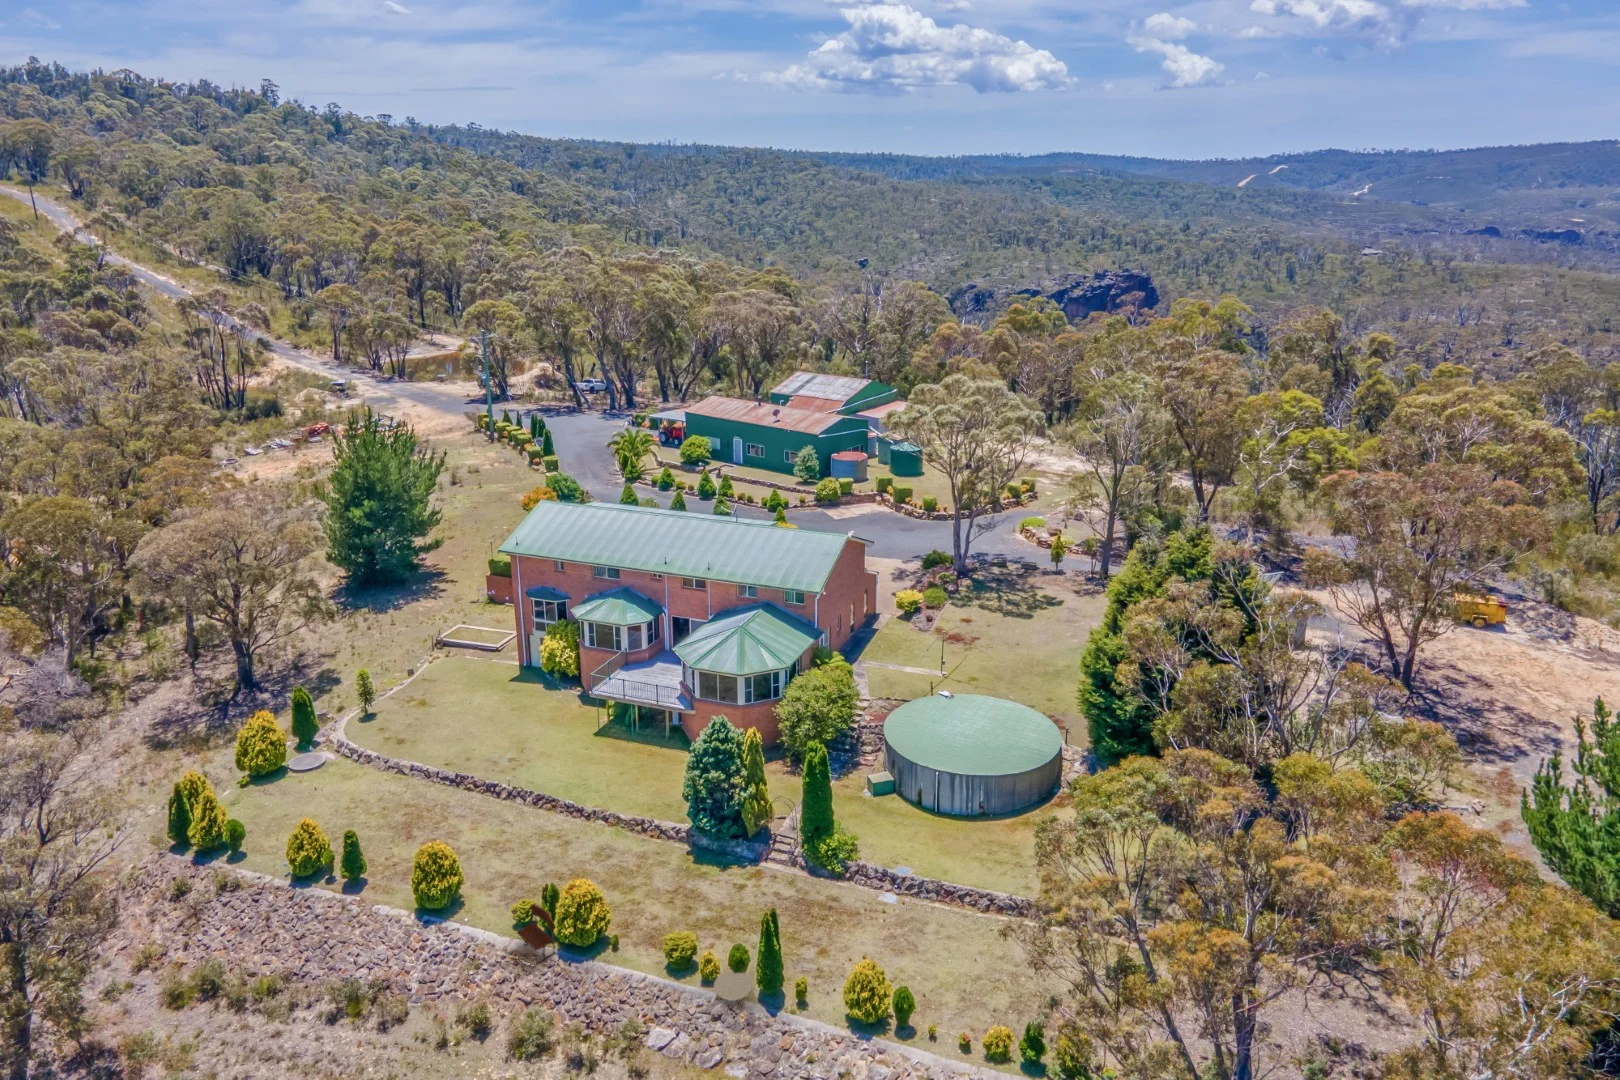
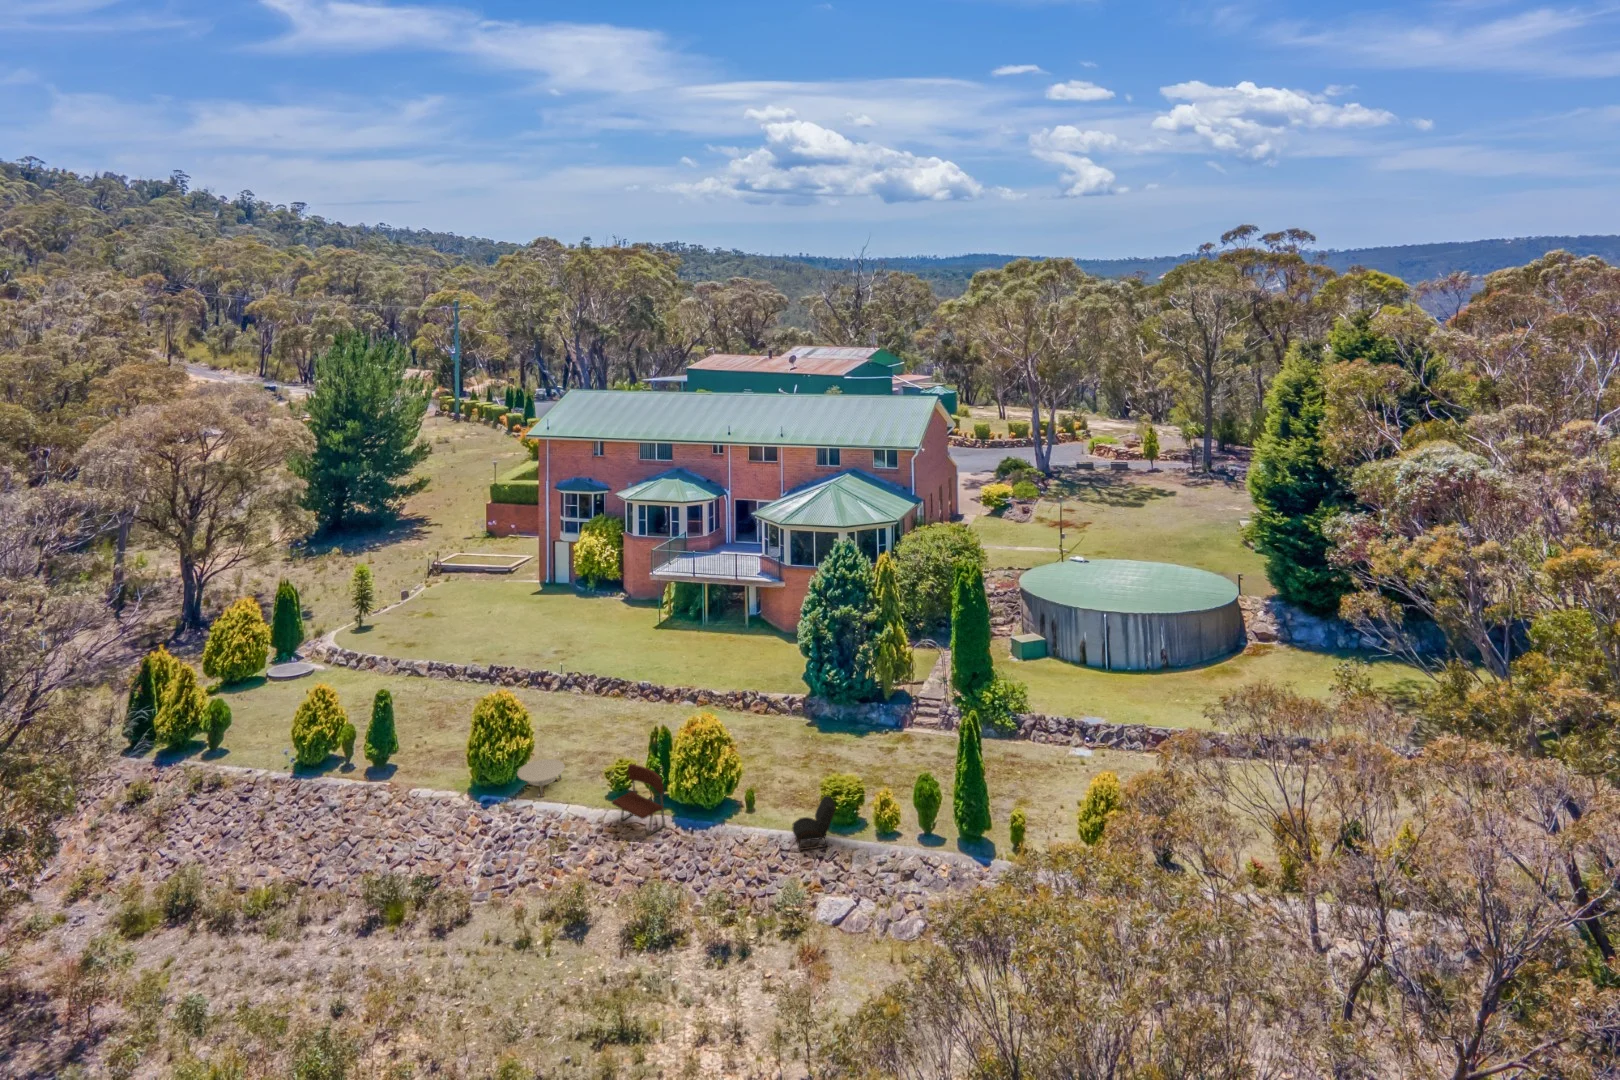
lounge chair: none [644,945,673,987] -> present [792,796,836,851]
round table: present [714,971,753,1009] -> present [517,759,565,797]

